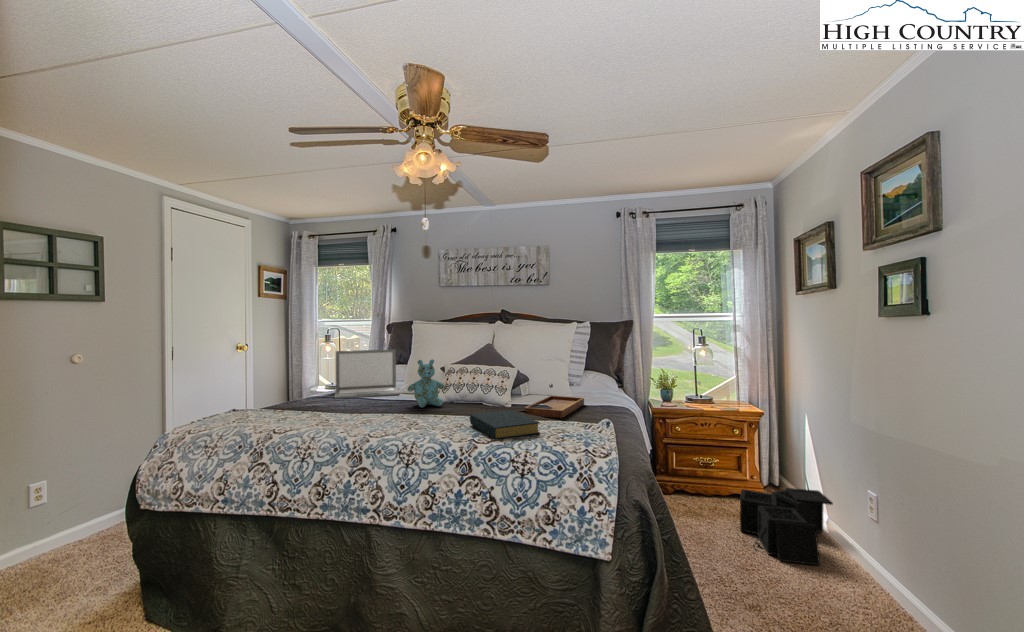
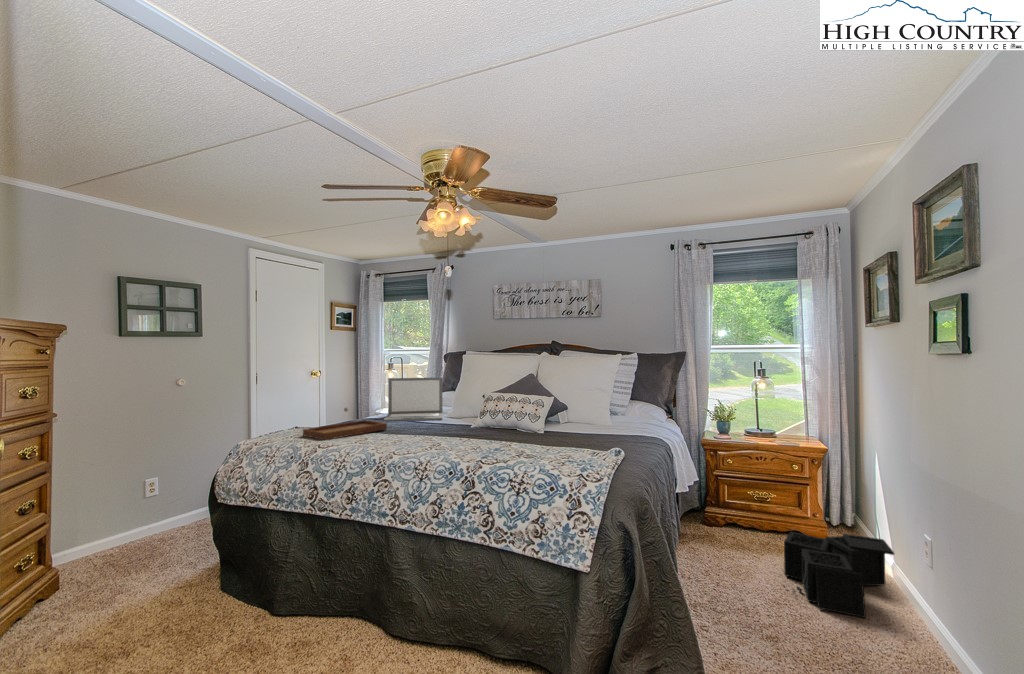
stuffed bear: present [408,359,444,408] -> none [442,386,477,431]
tray: present [524,384,584,418] -> present [303,408,387,440]
hardback book: present [470,410,540,439] -> none [485,434,543,459]

